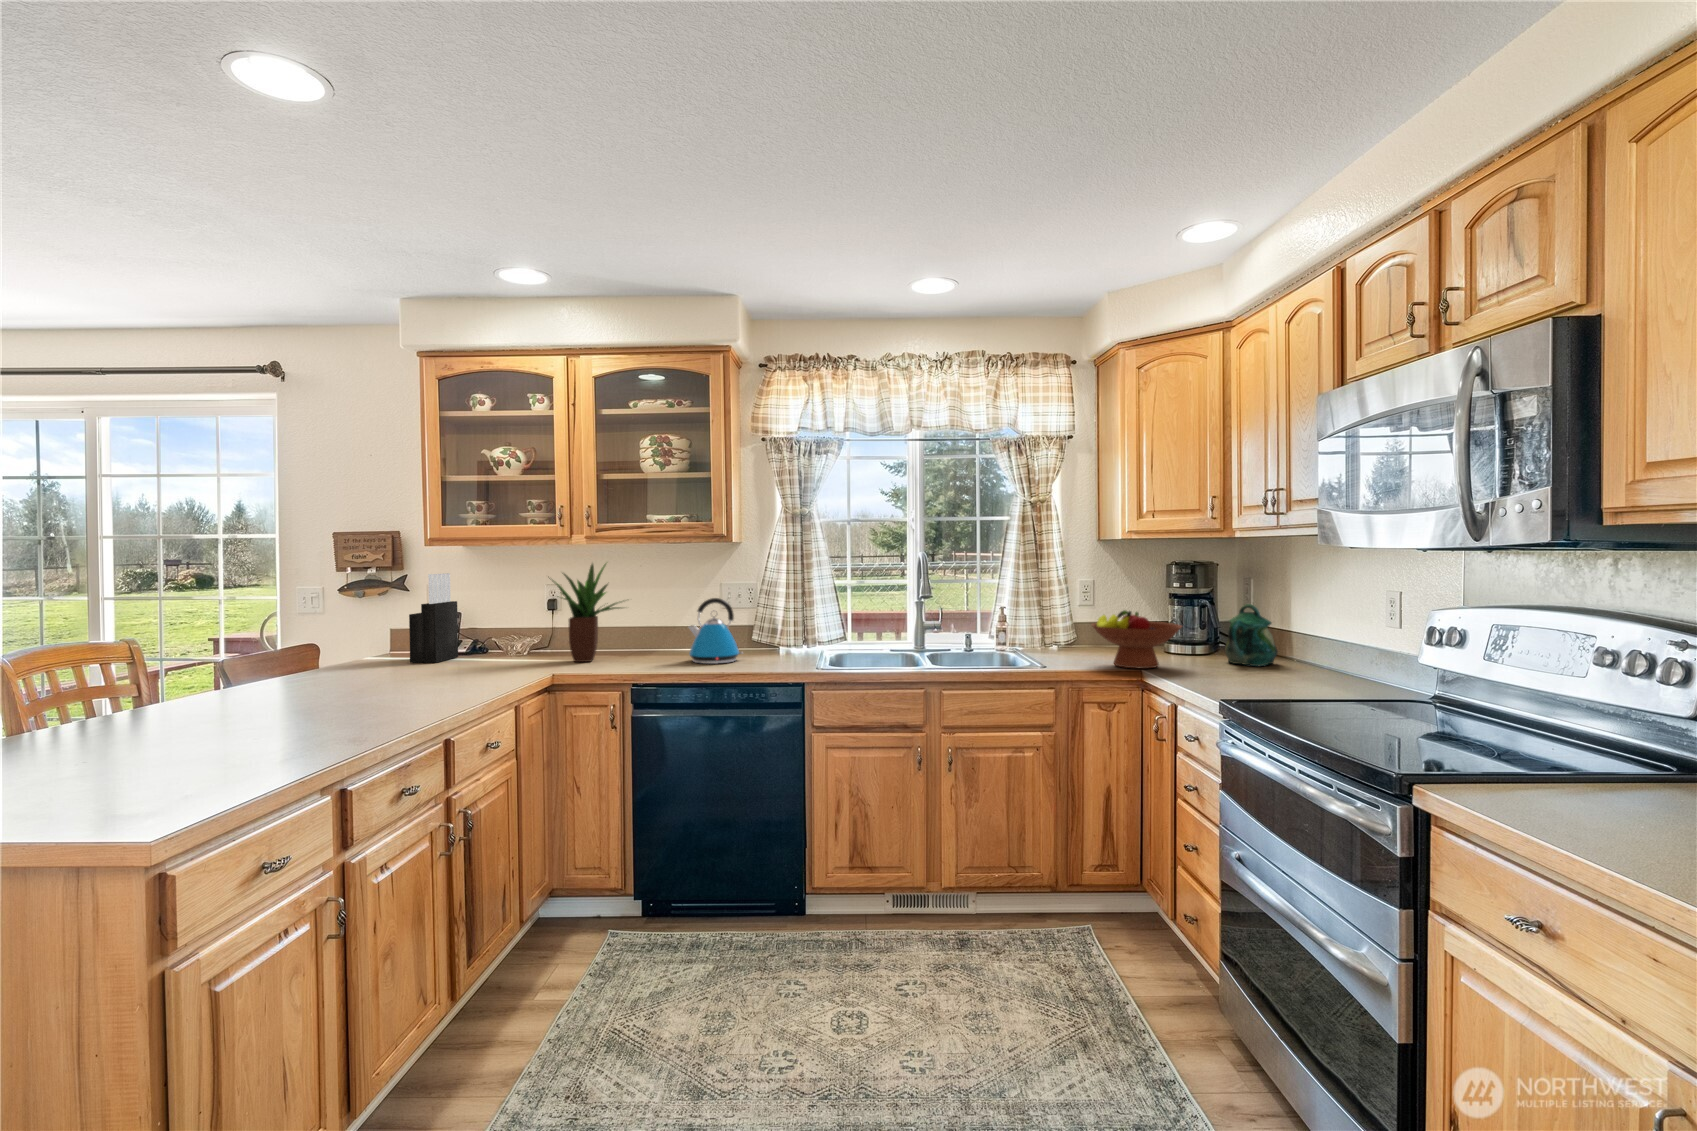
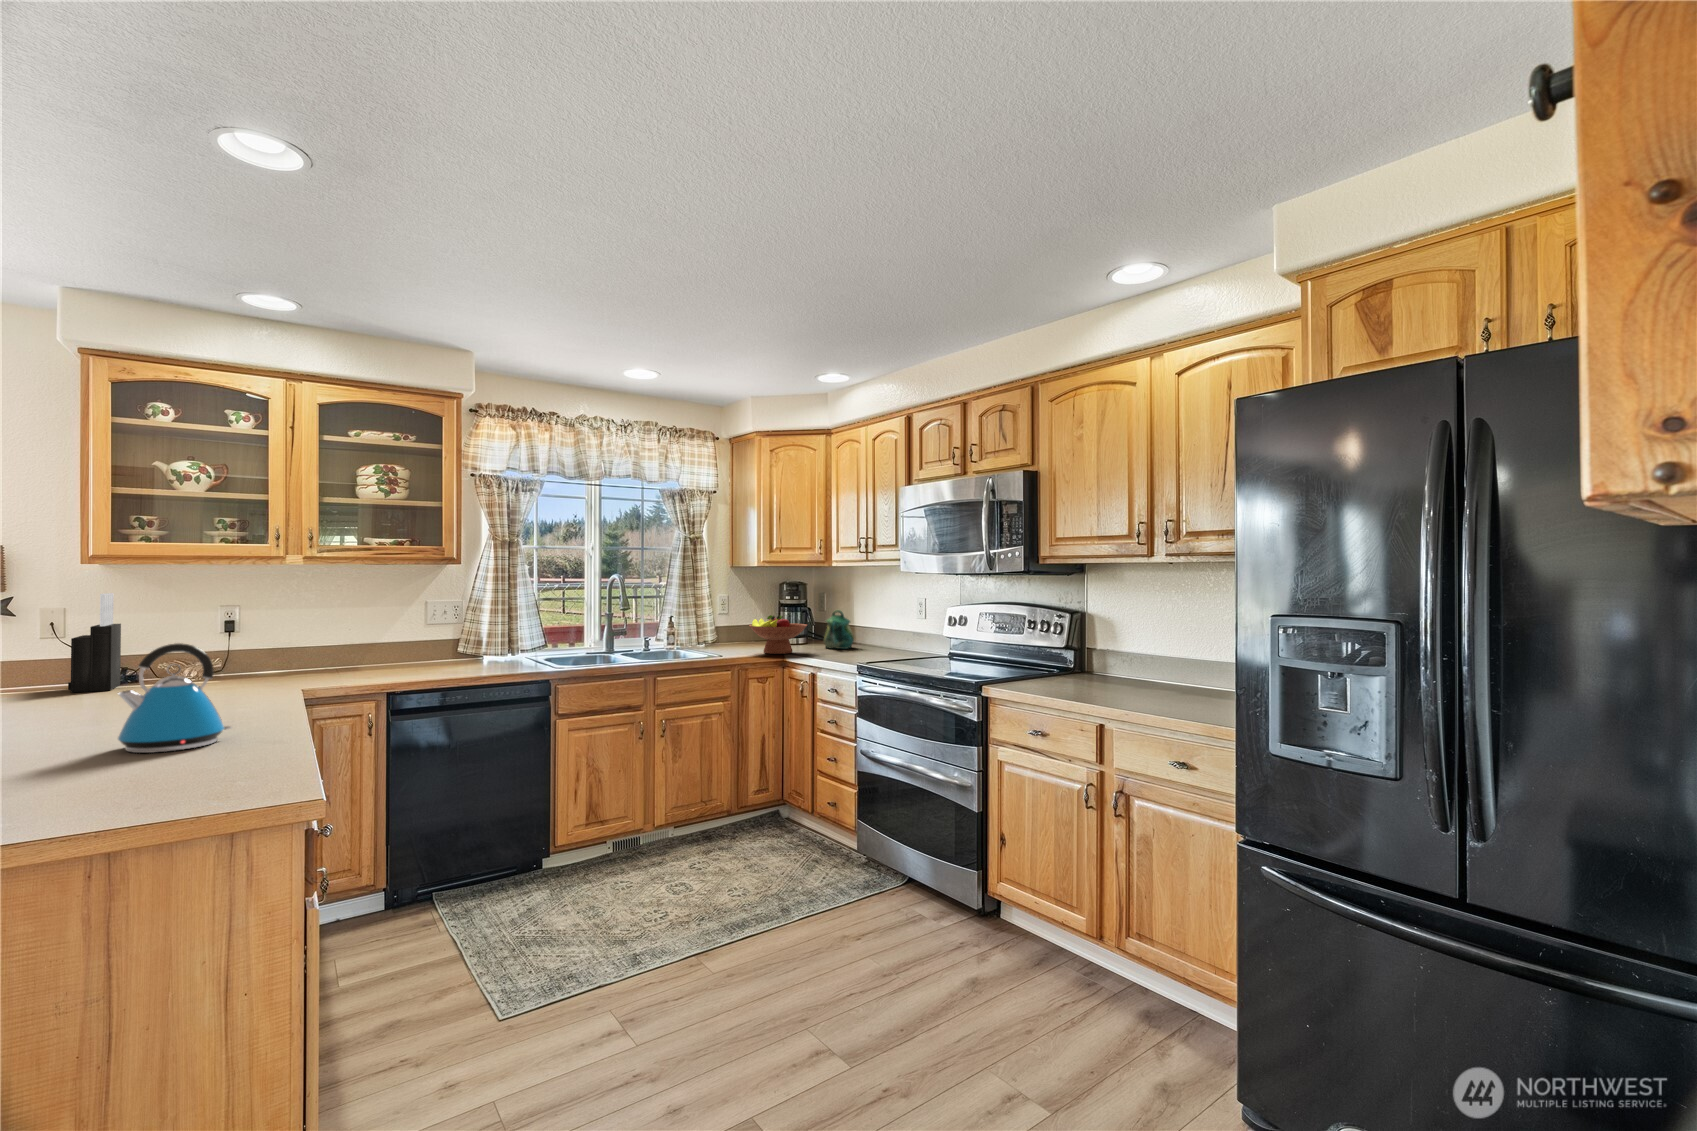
potted plant: present [549,564,621,662] -> none [259,580,358,679]
kettle: present [689,598,742,664] -> present [118,643,231,753]

